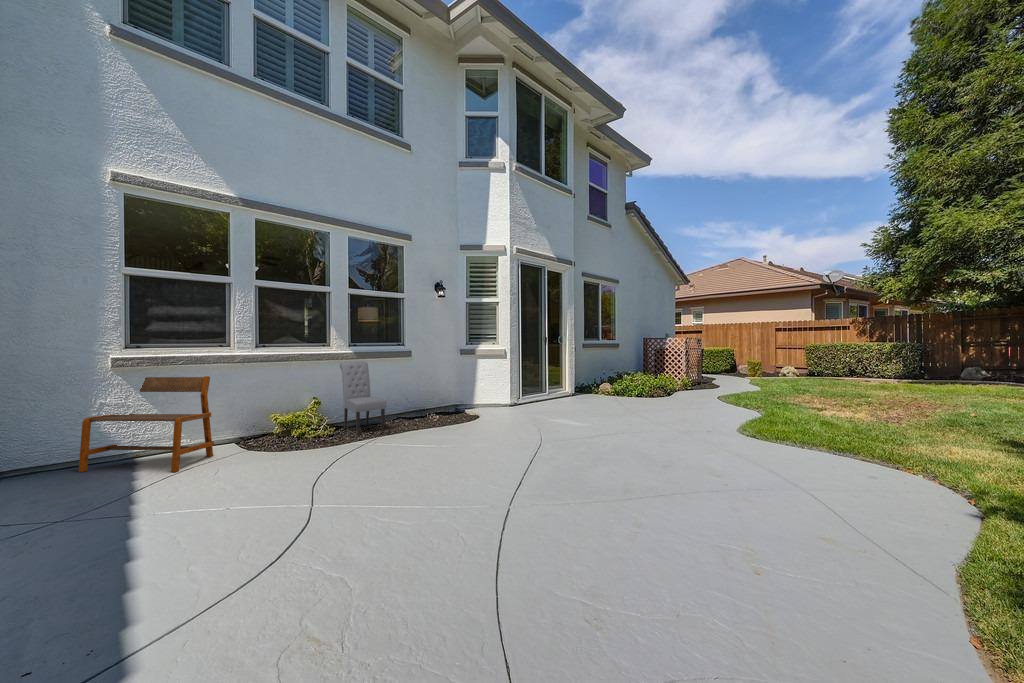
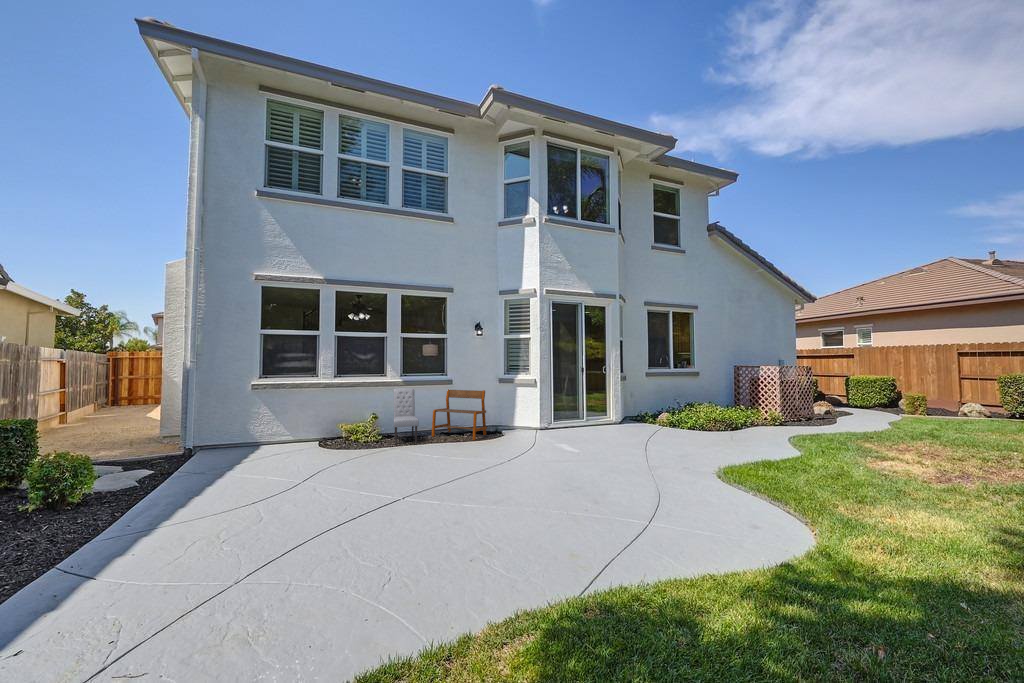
bench: present [79,376,214,472] -> present [432,389,487,440]

